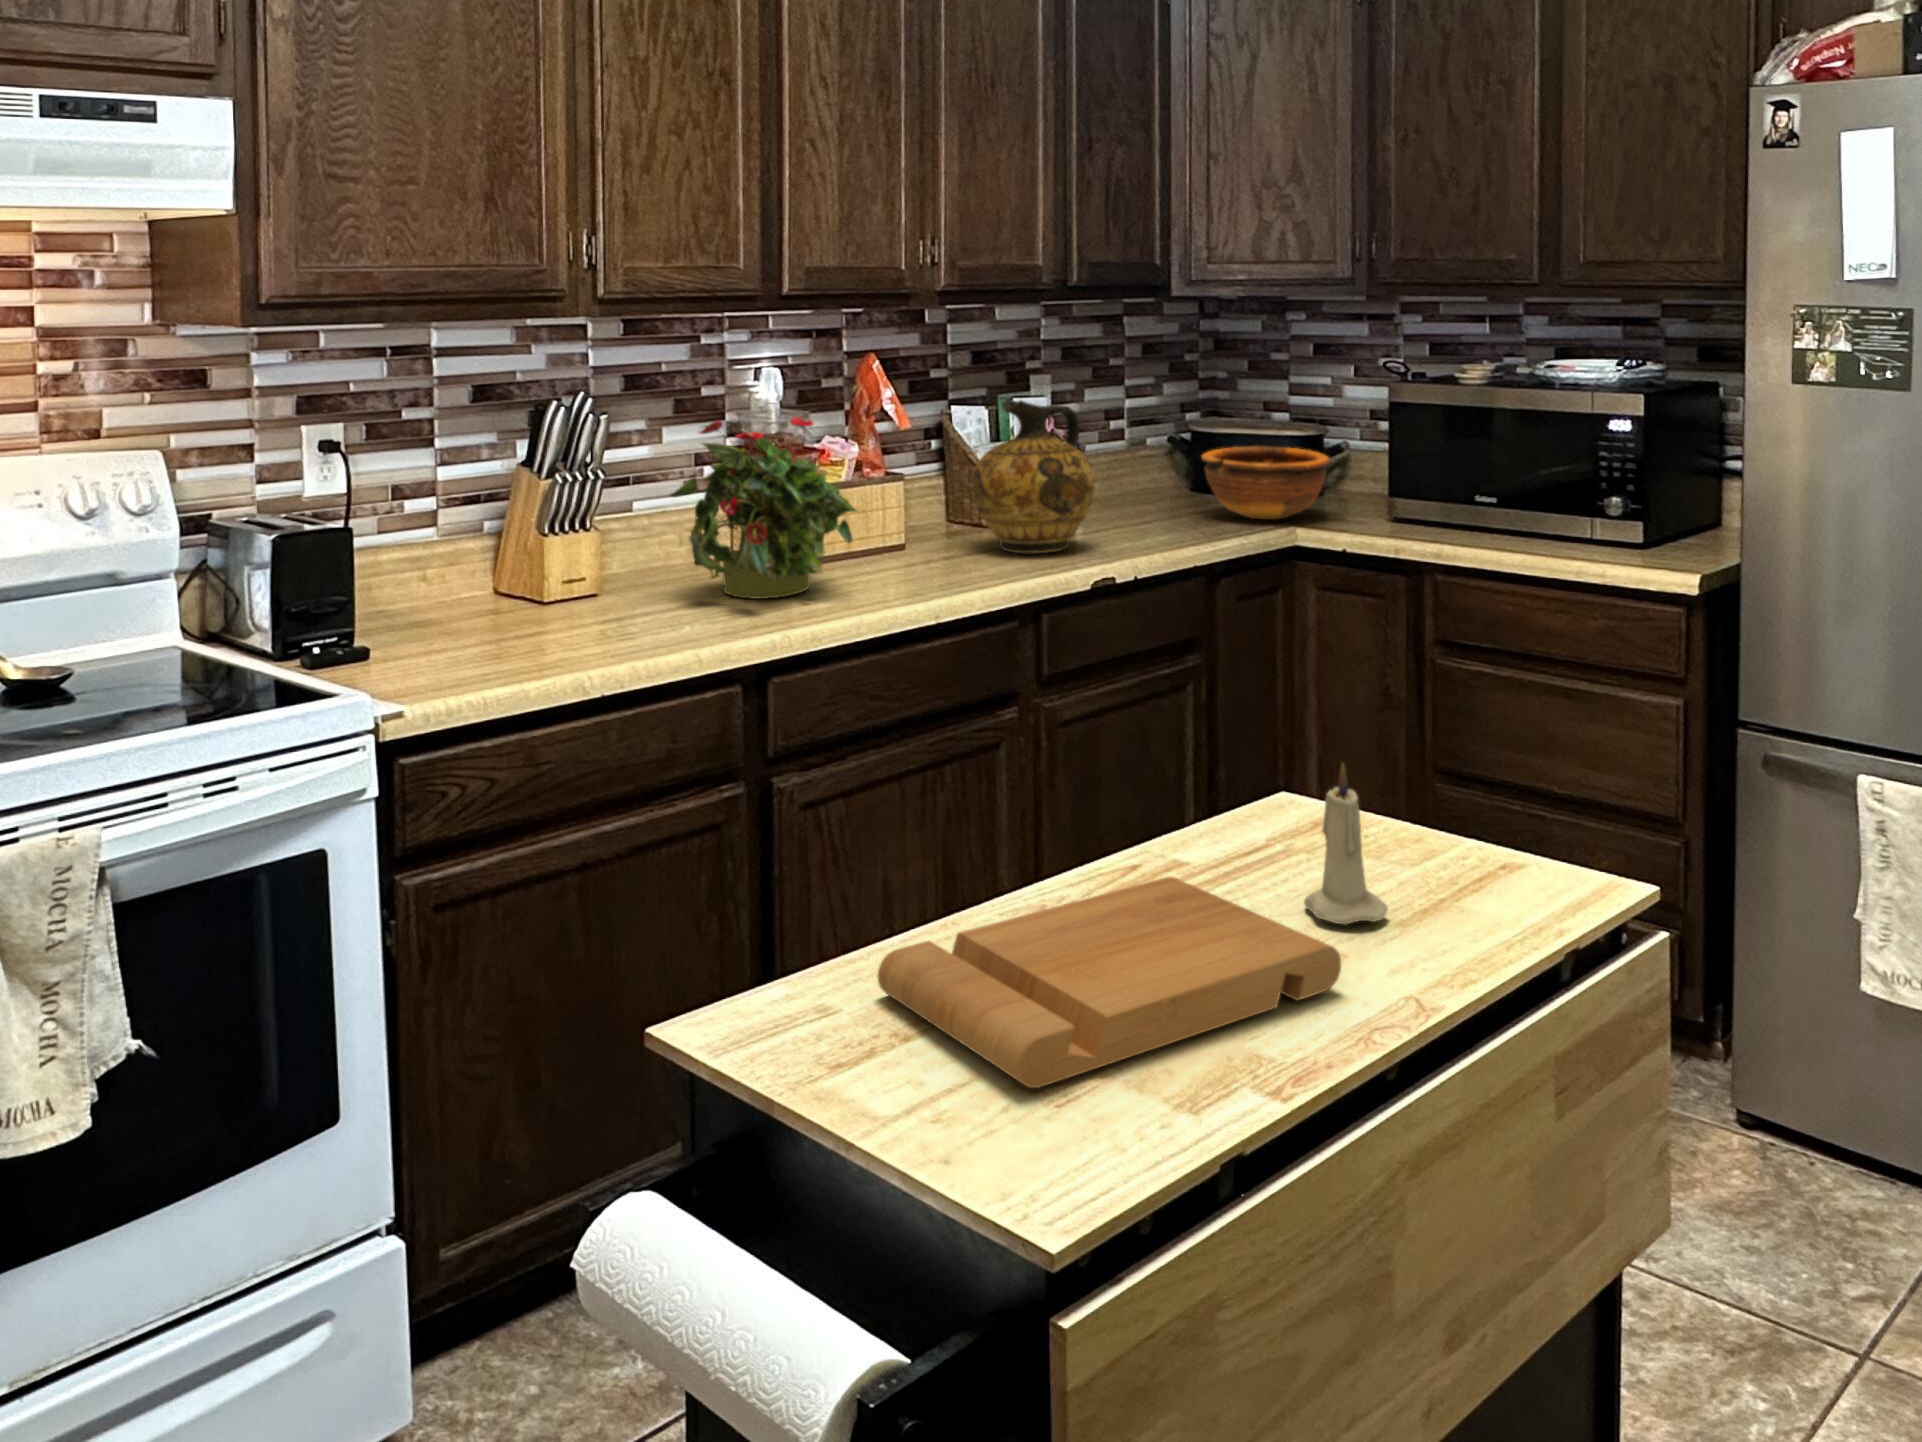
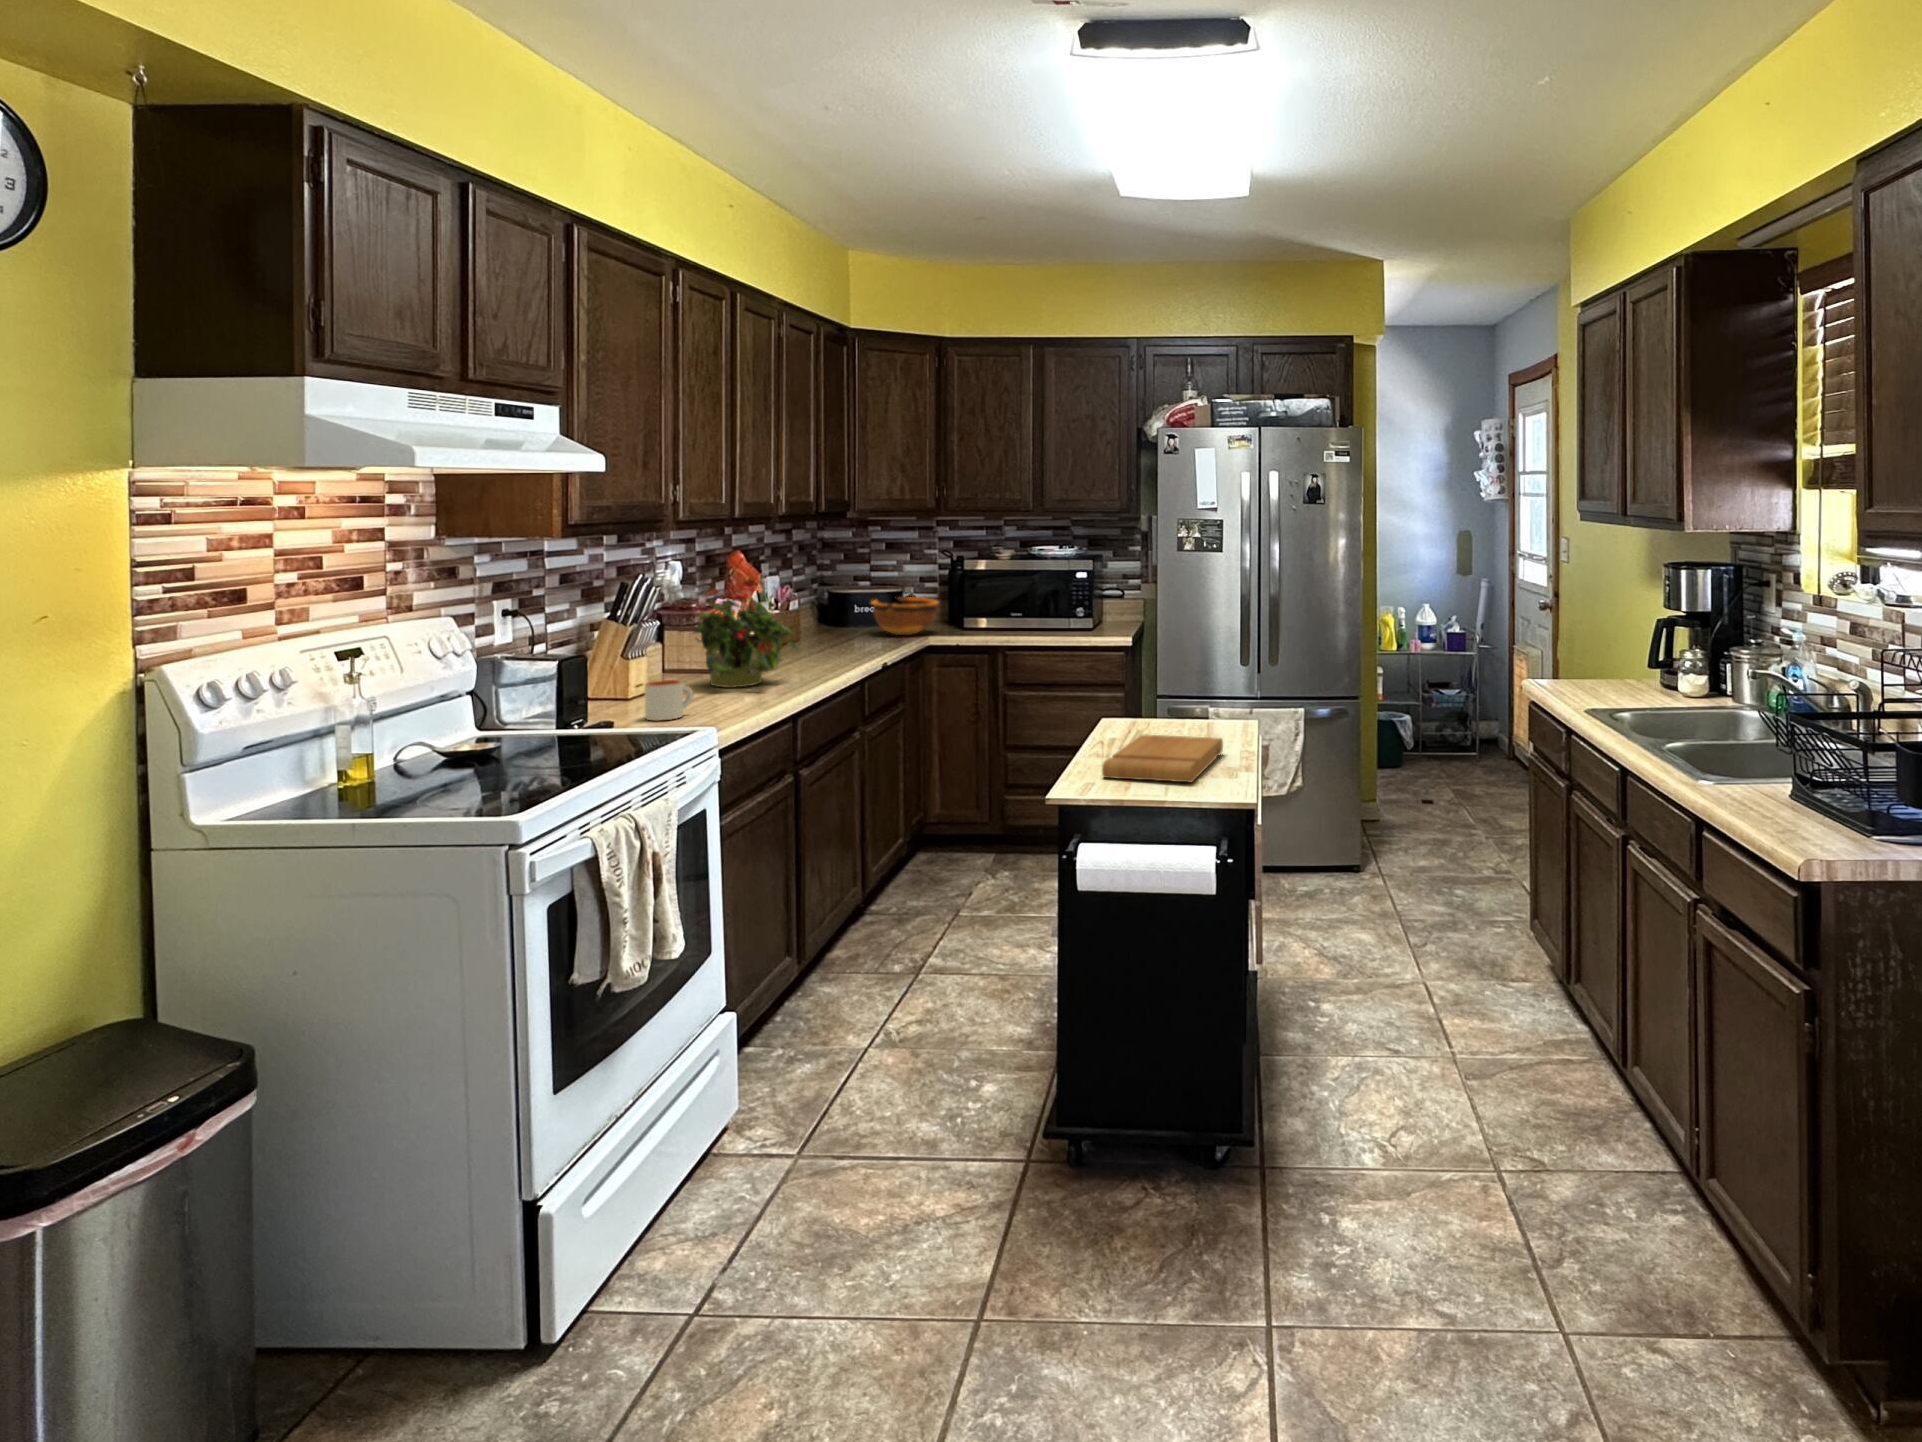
ceramic jug: present [972,399,1095,553] -> none [791,574,861,658]
mug: none [470,579,554,652] -> present [645,680,693,721]
candle: present [1304,764,1388,924] -> none [1173,685,1205,742]

